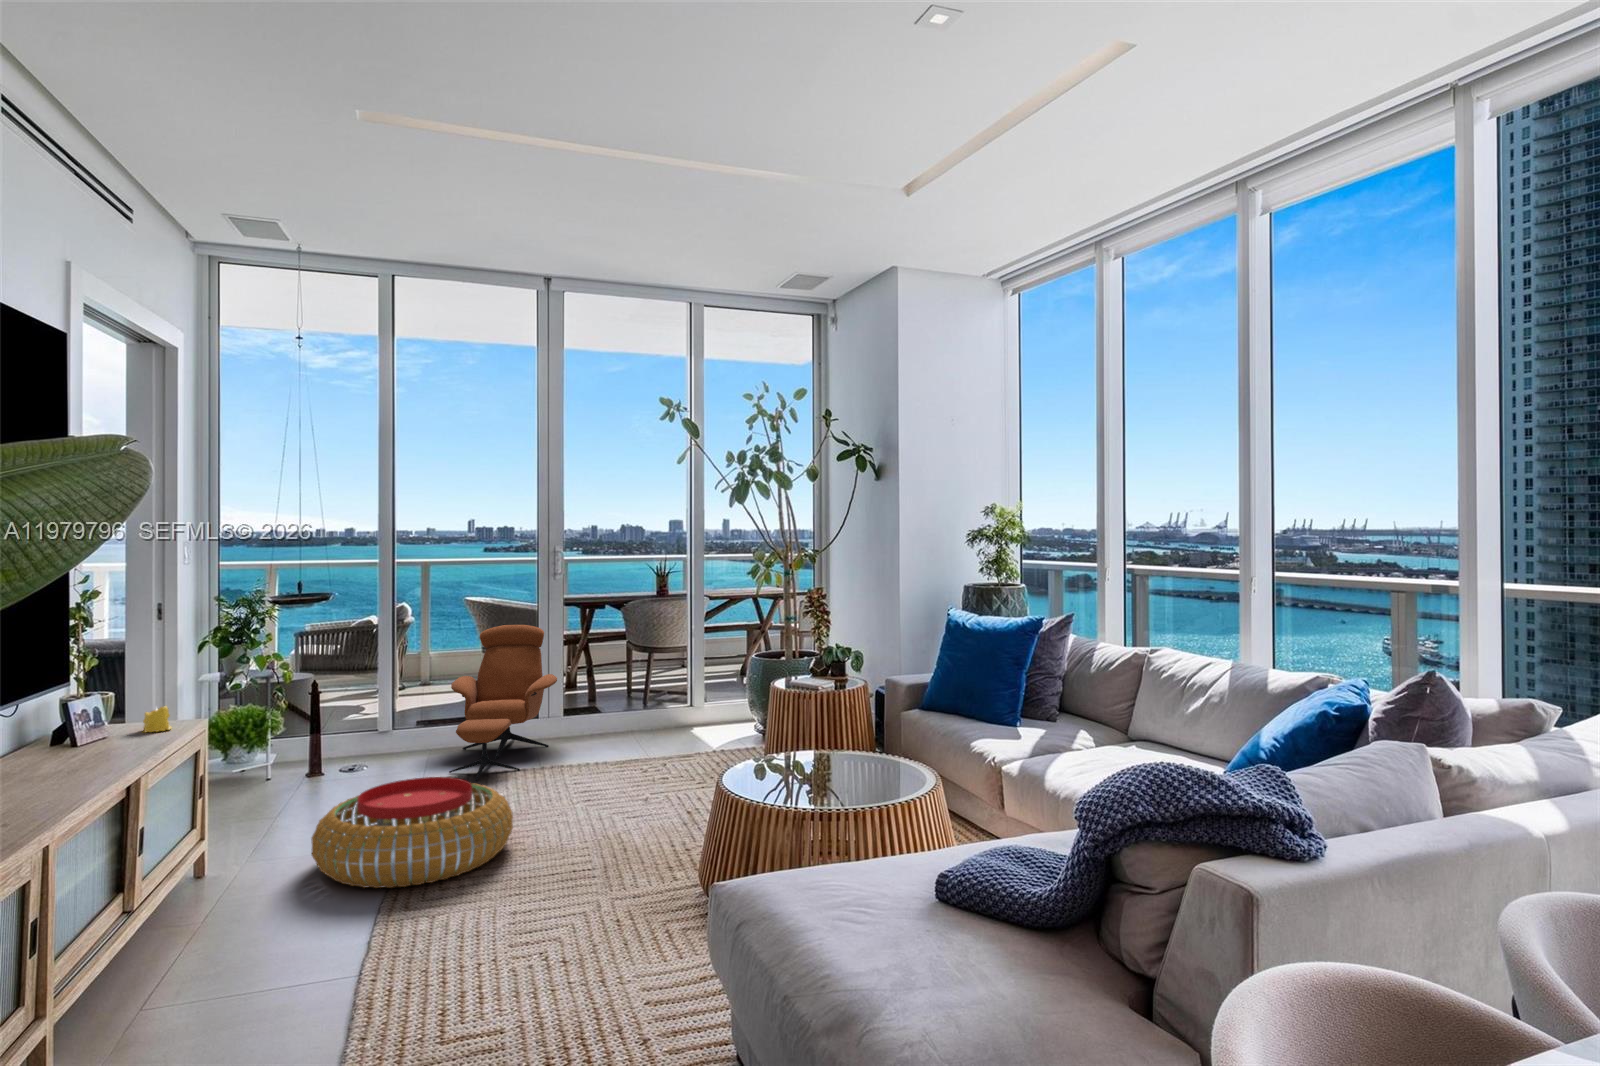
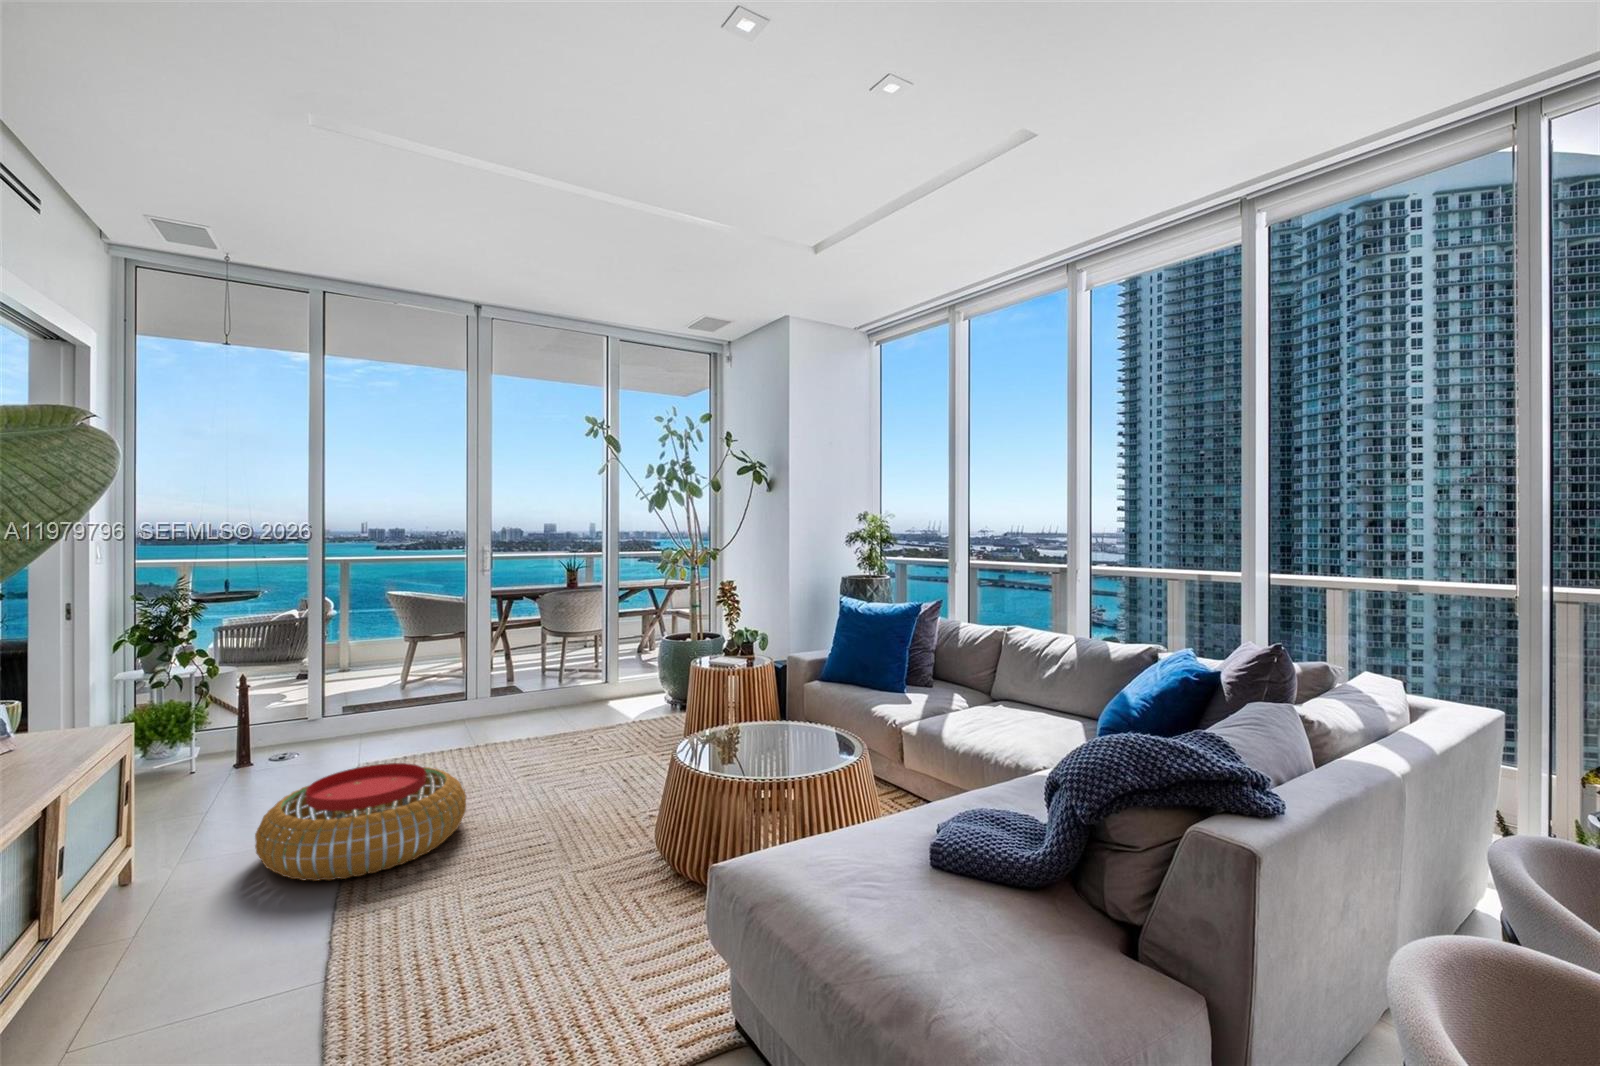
lounge chair: present [449,625,557,781] -> none [387,615,490,761]
candle: present [143,706,172,732] -> none [54,711,93,741]

